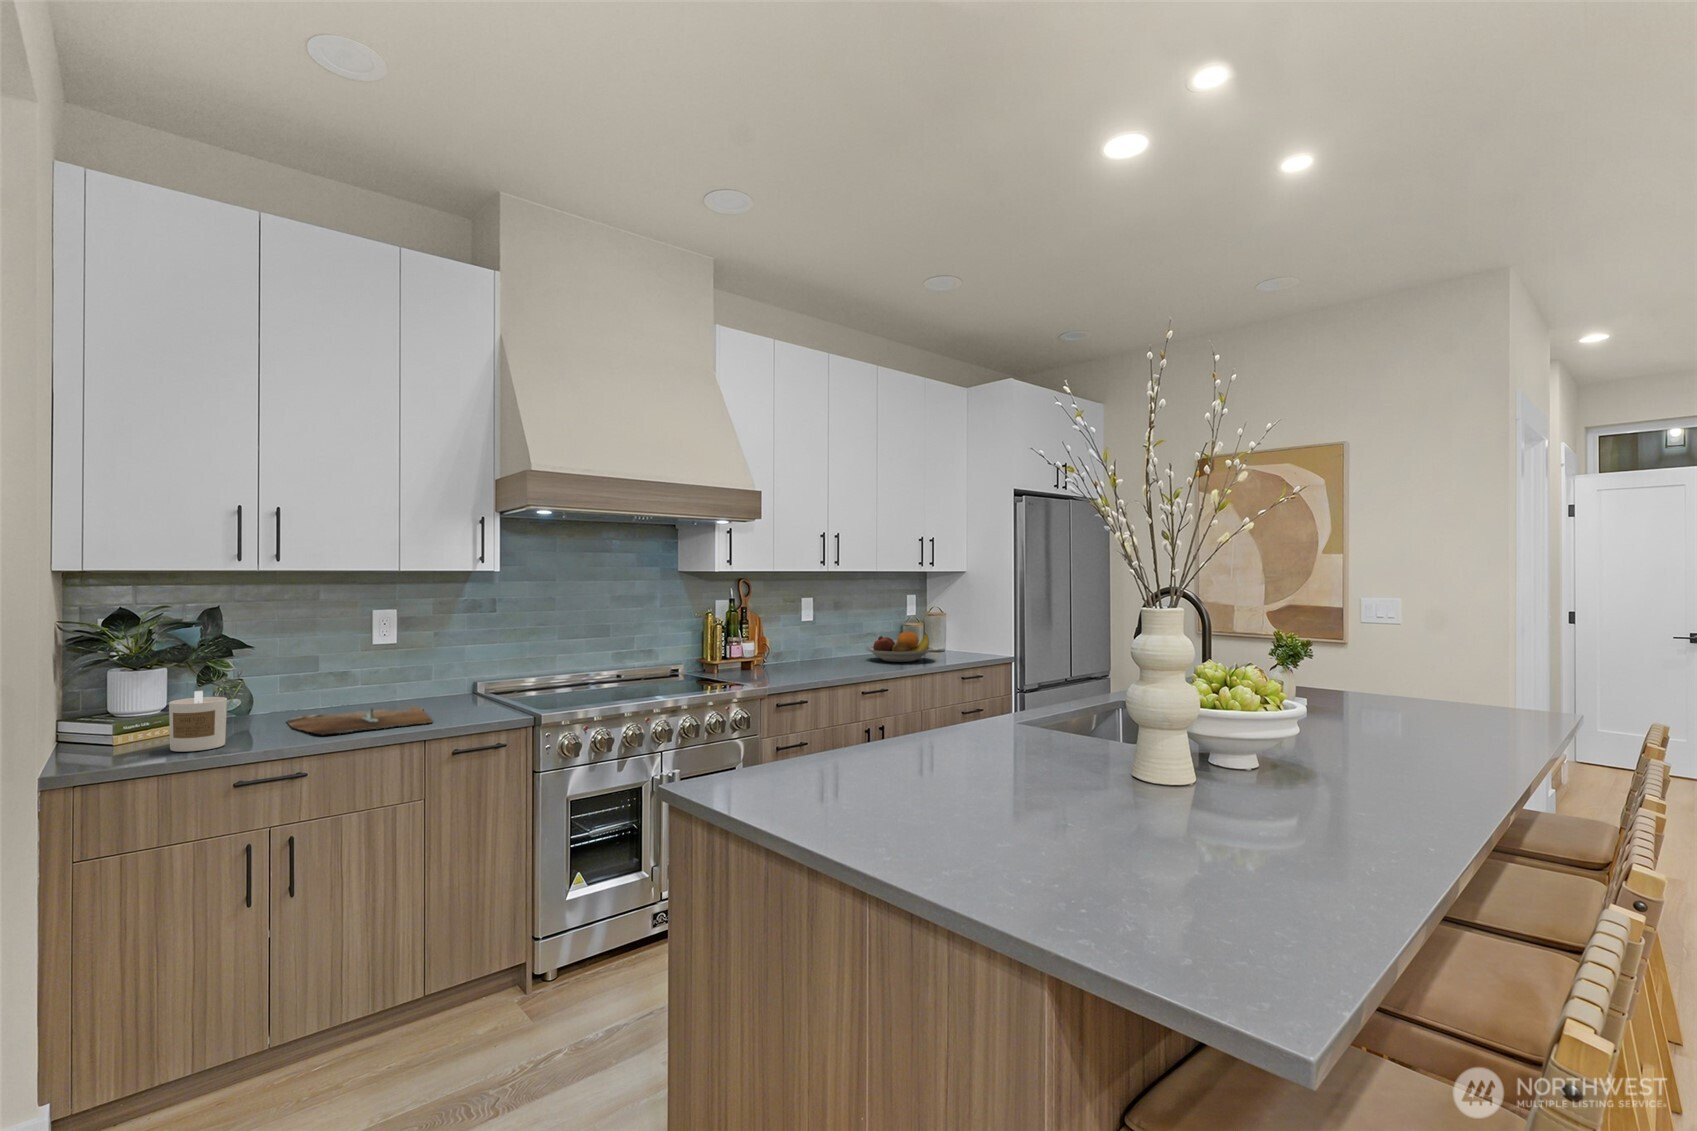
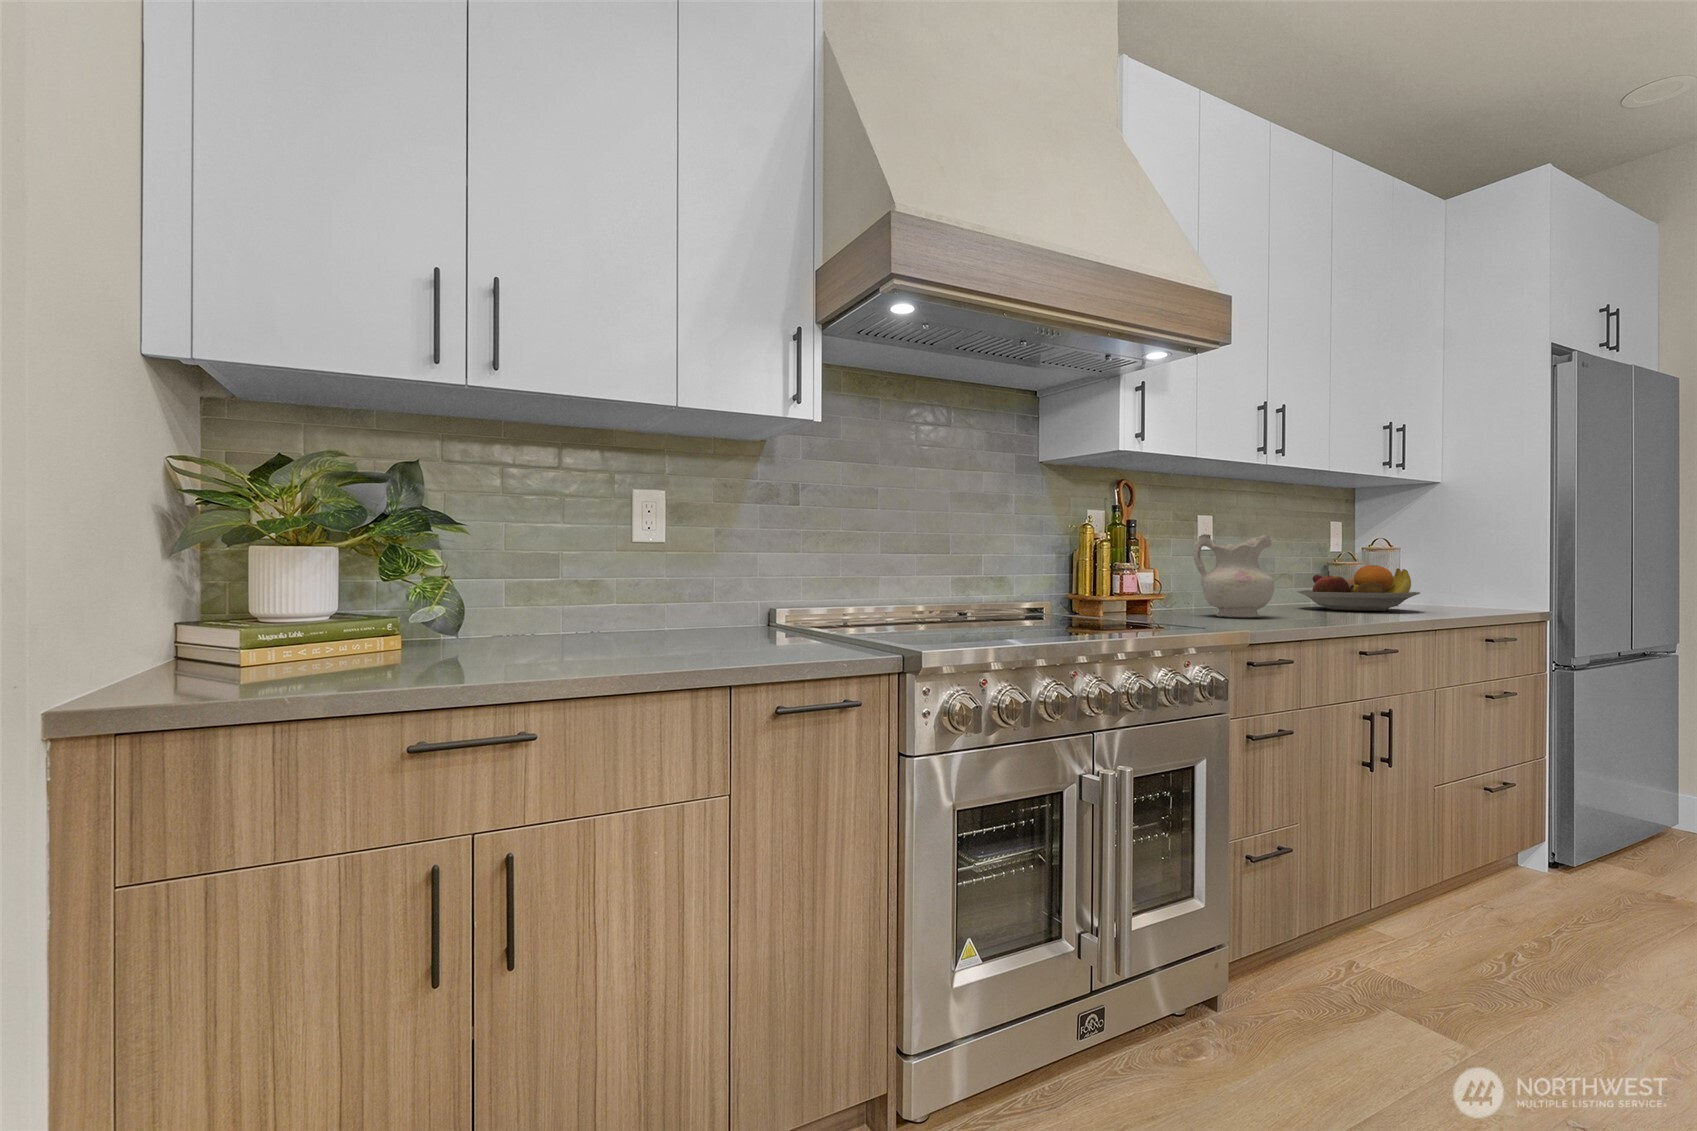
ceramic pitcher: none [777,618,825,672] -> present [1193,534,1274,617]
candle: present [169,691,227,752] -> none [305,573,405,682]
cutting board: present [287,706,433,735] -> none [511,628,740,666]

